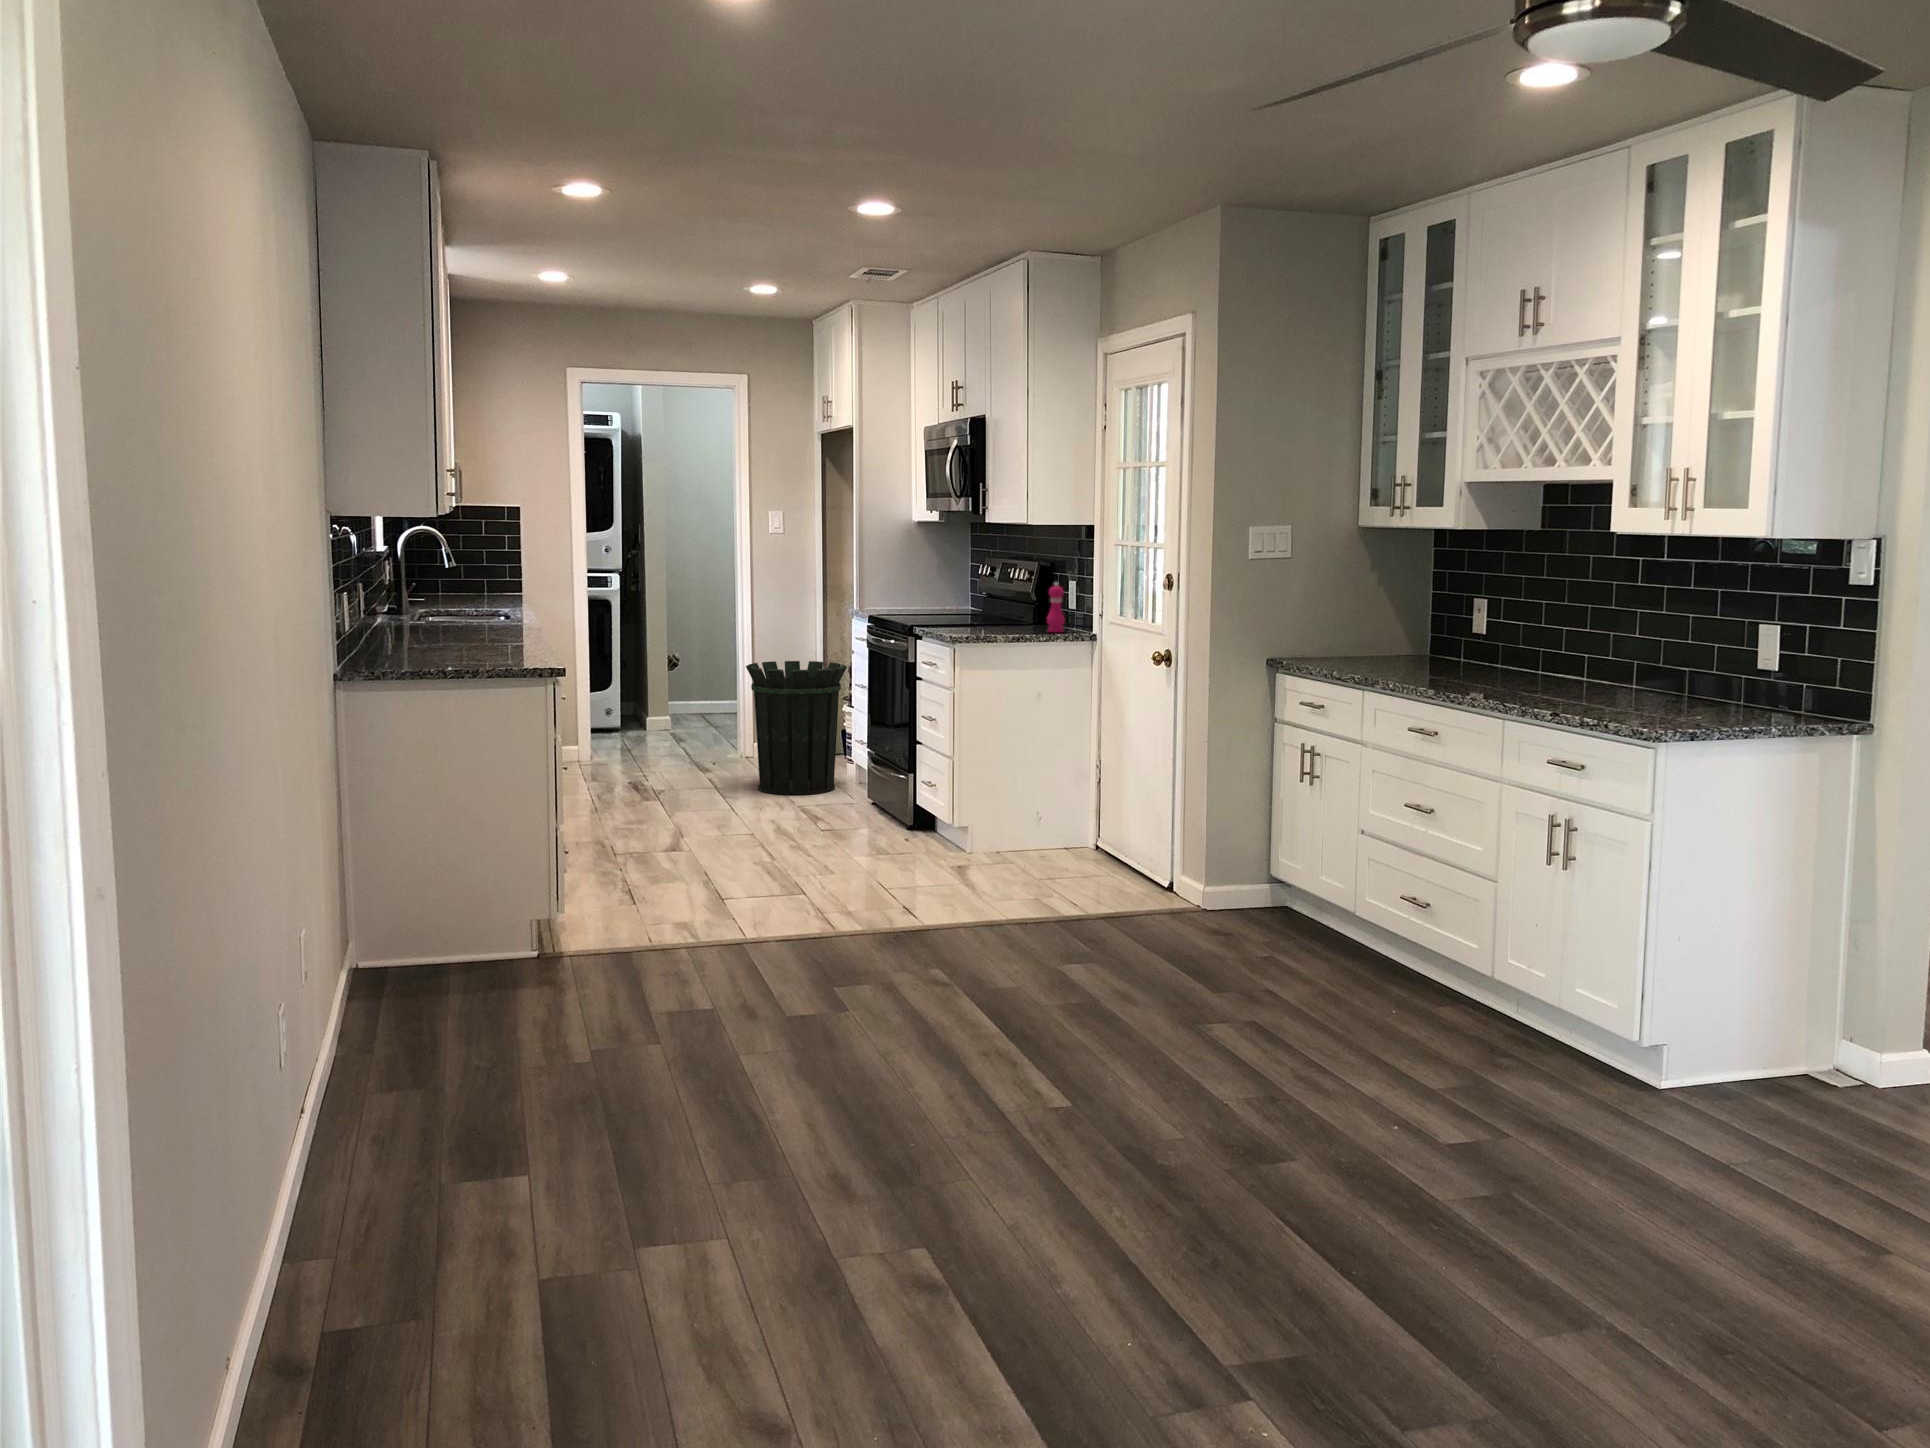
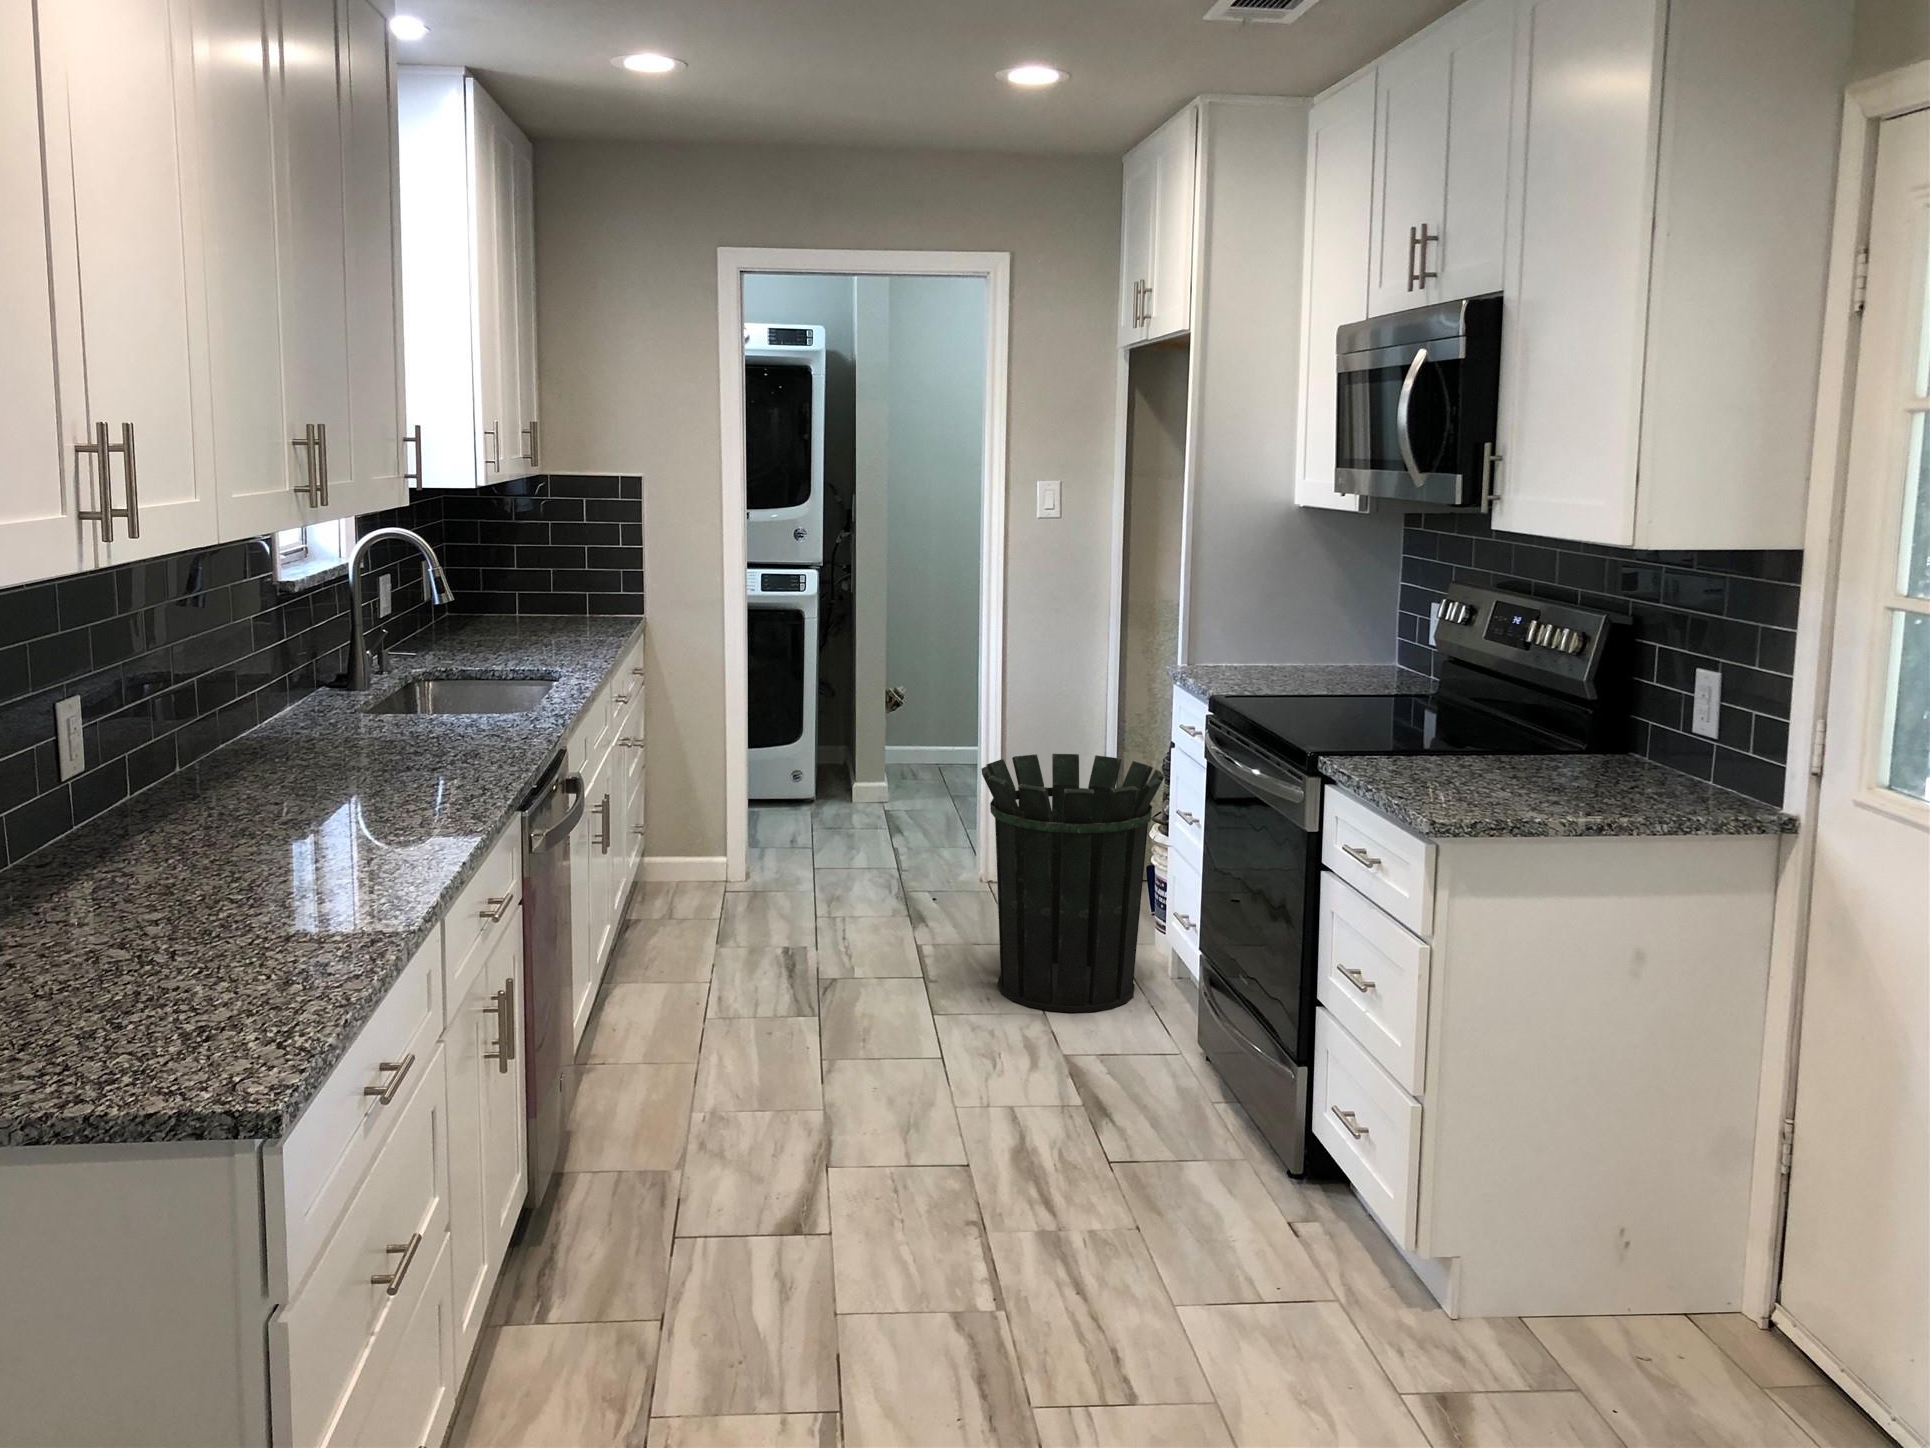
pepper mill: present [1047,582,1065,632] -> none [1662,687,1712,809]

